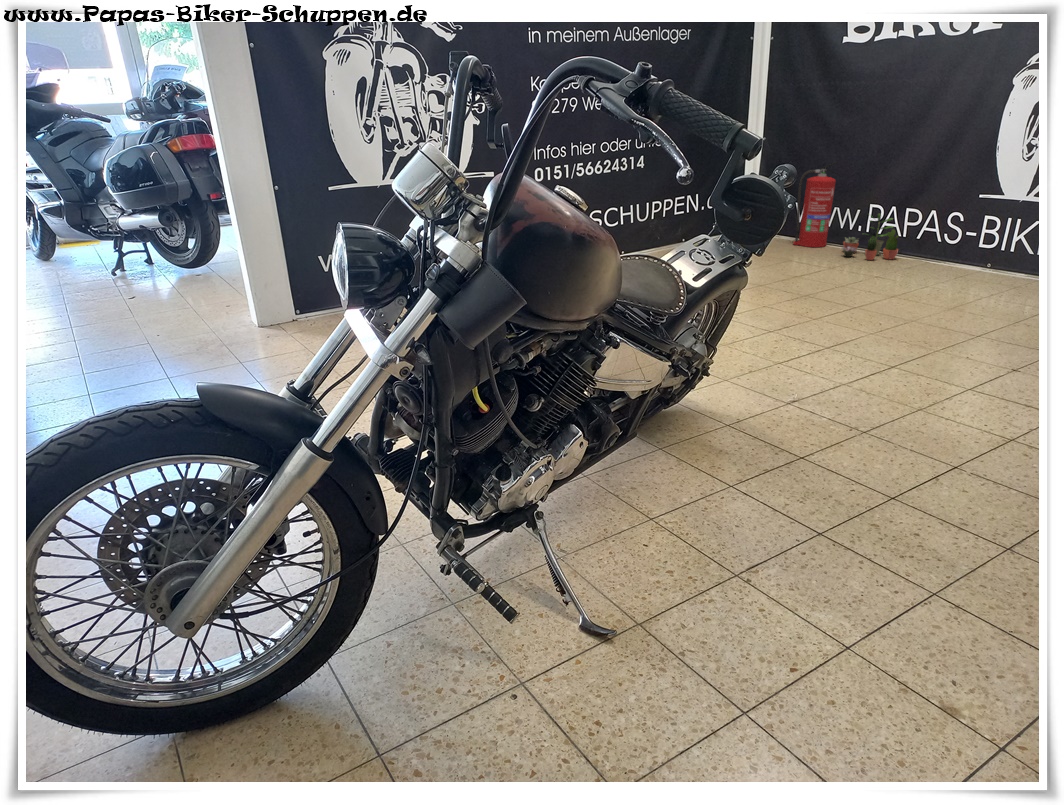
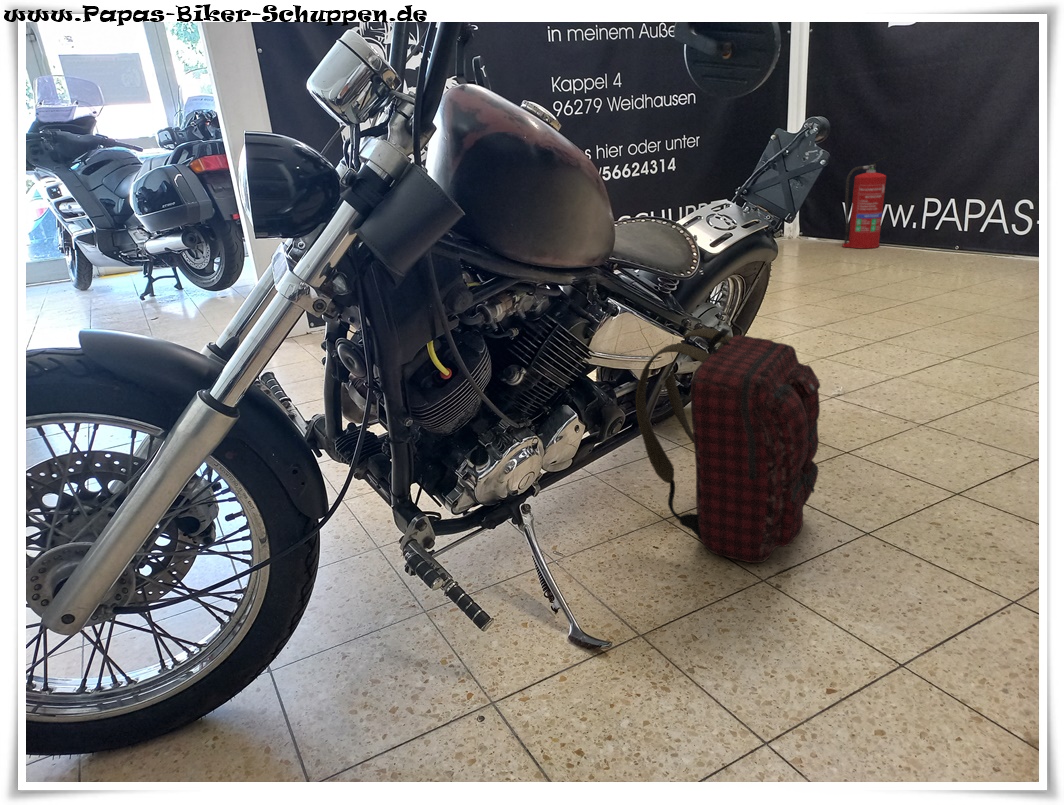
potted plant: present [842,214,899,260] -> none [896,207,960,258]
backpack: none [632,357,787,561] -> present [636,328,820,563]

